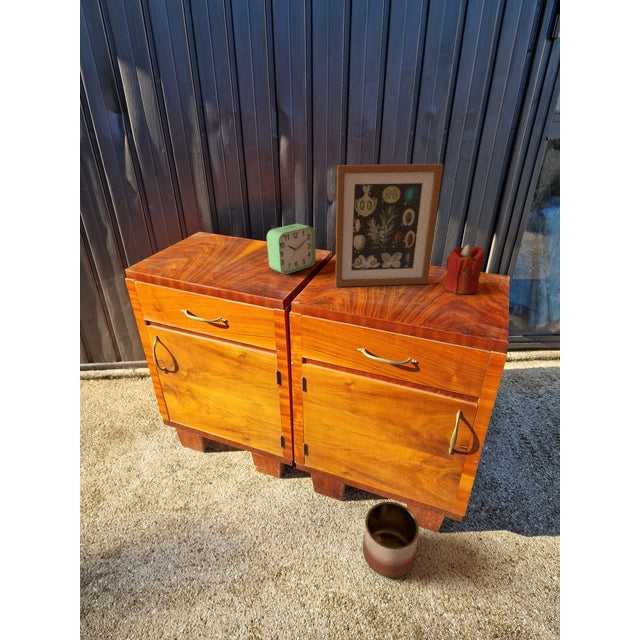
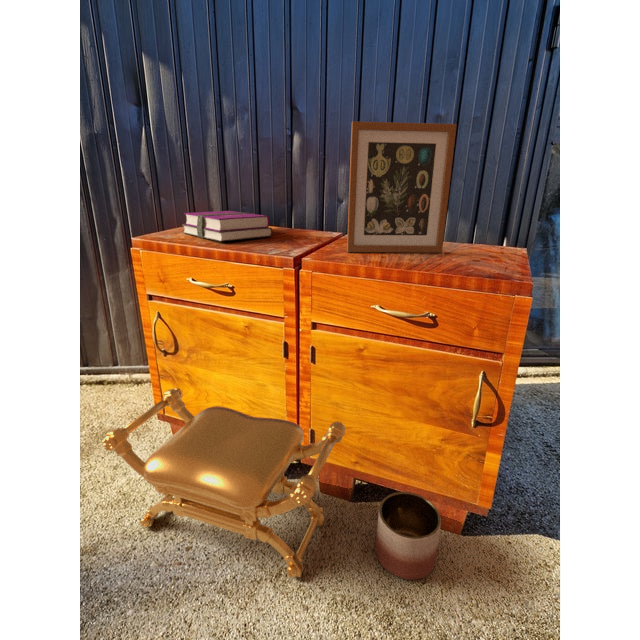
alarm clock: present [267,224,316,274] -> none [278,199,326,245]
hardback book: none [173,225,263,273] -> present [182,211,273,242]
candle: present [444,244,484,294] -> none [460,207,500,258]
stool: none [117,406,335,578] -> present [102,388,345,578]

